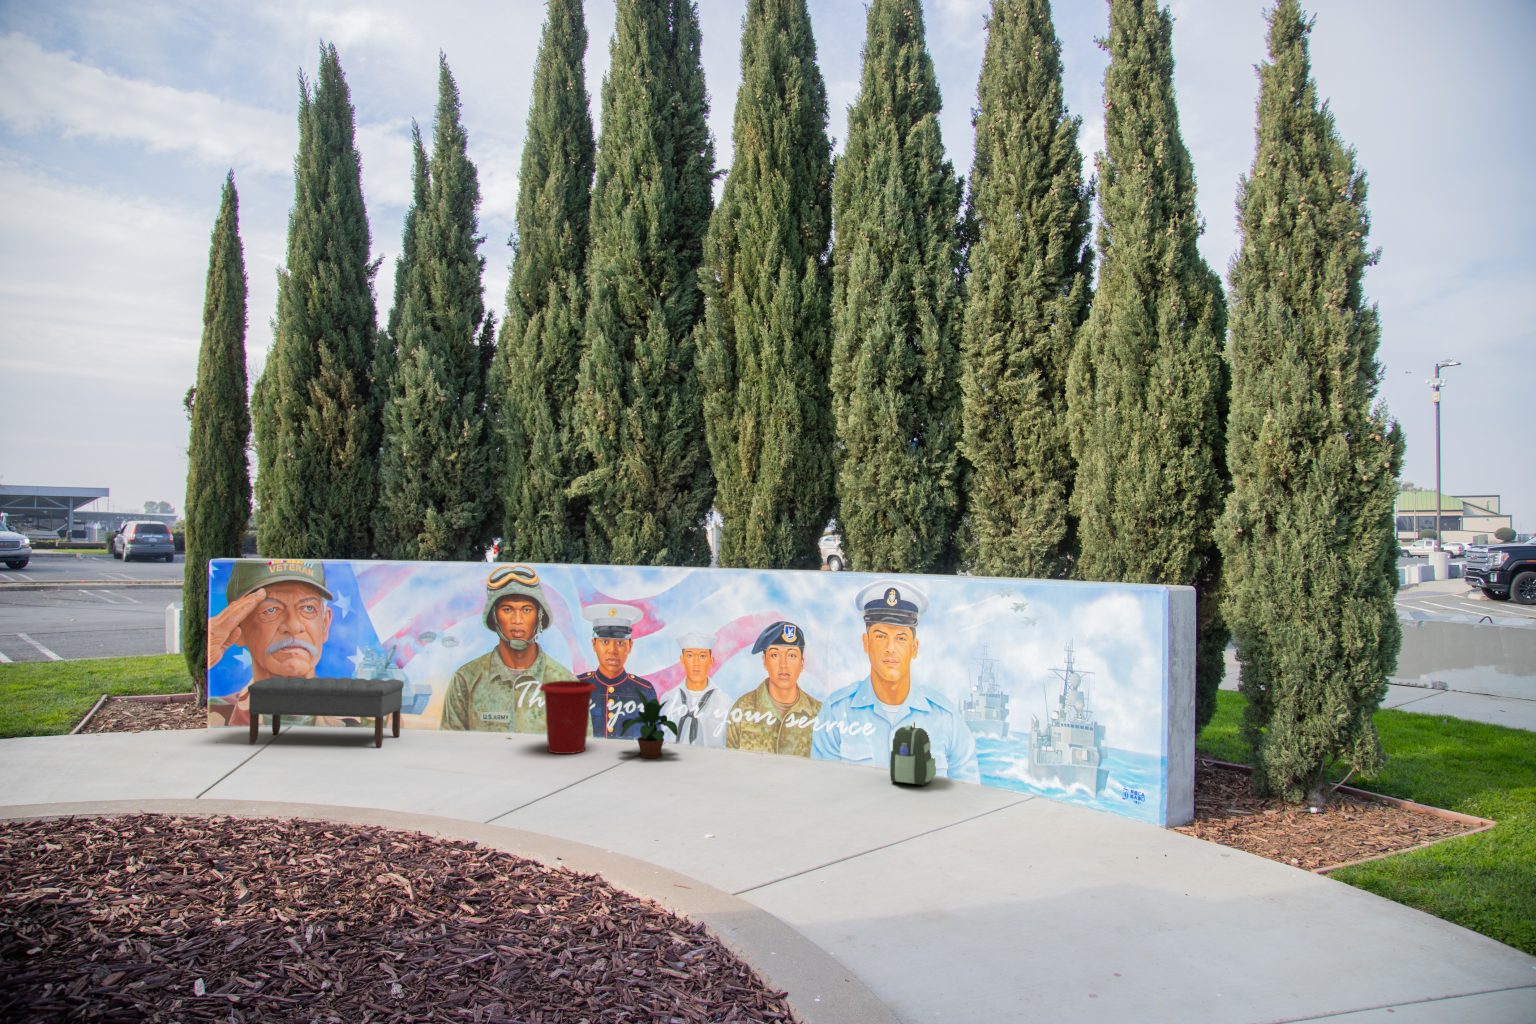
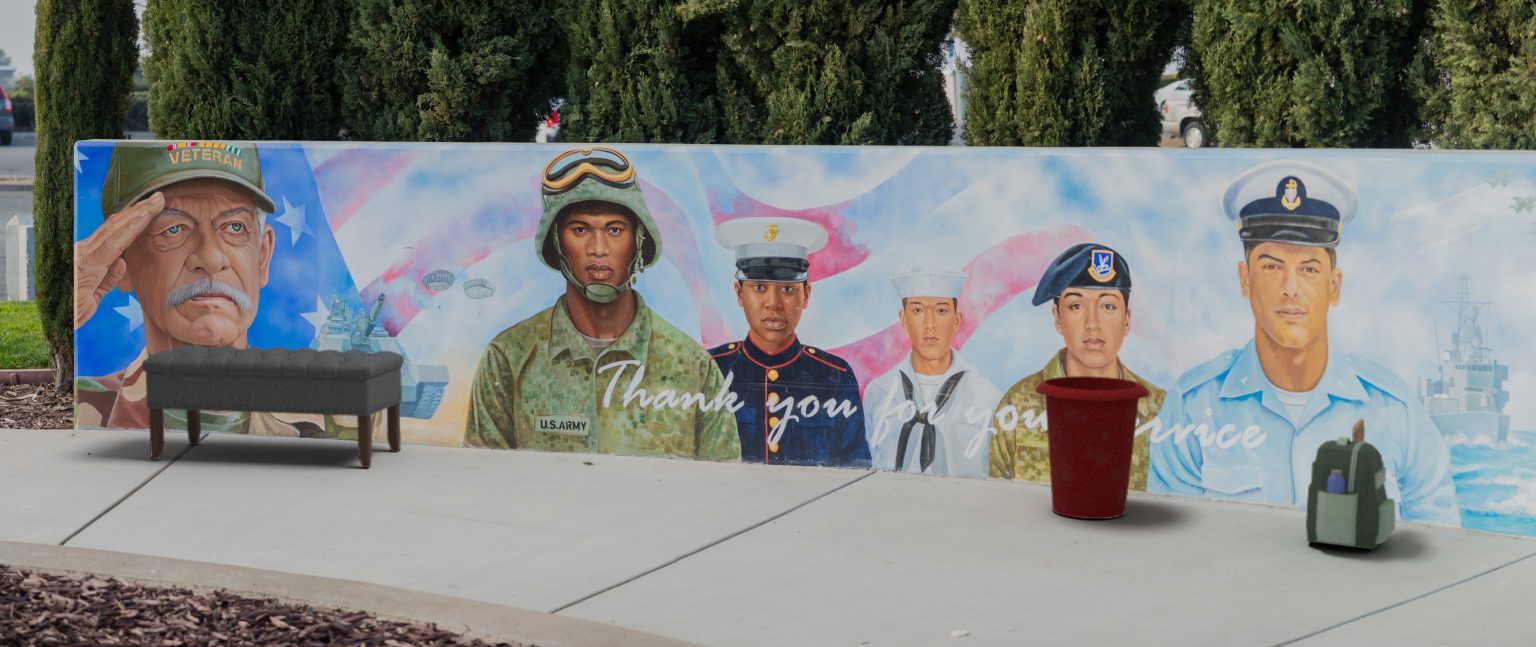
waste bin: present [540,681,596,754] -> present [1036,376,1149,519]
potted plant: present [620,688,678,758] -> none [789,366,894,492]

